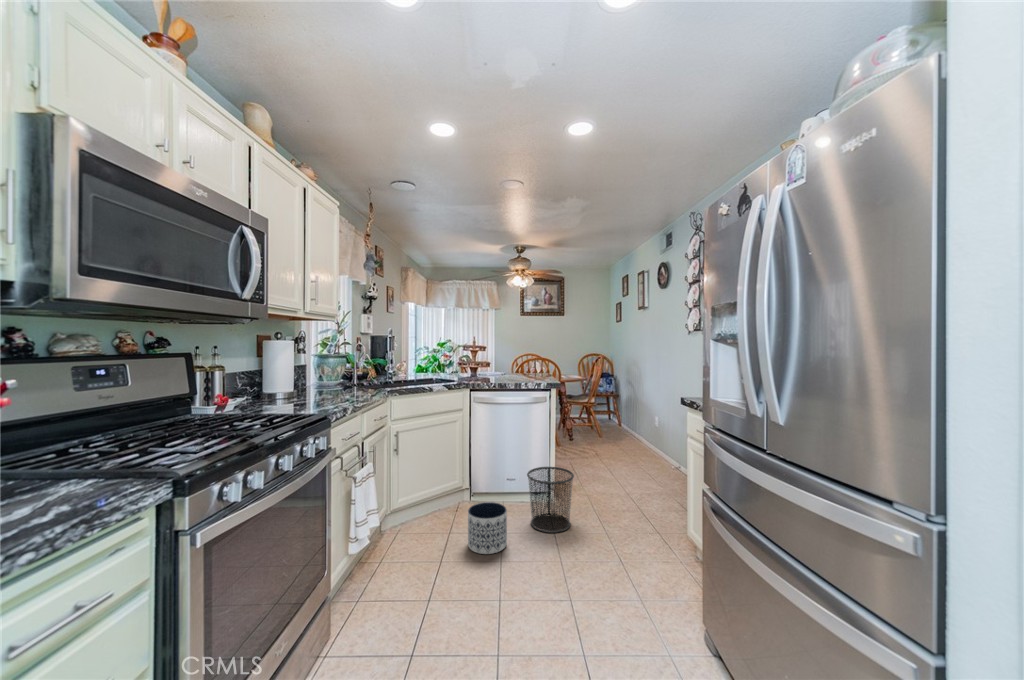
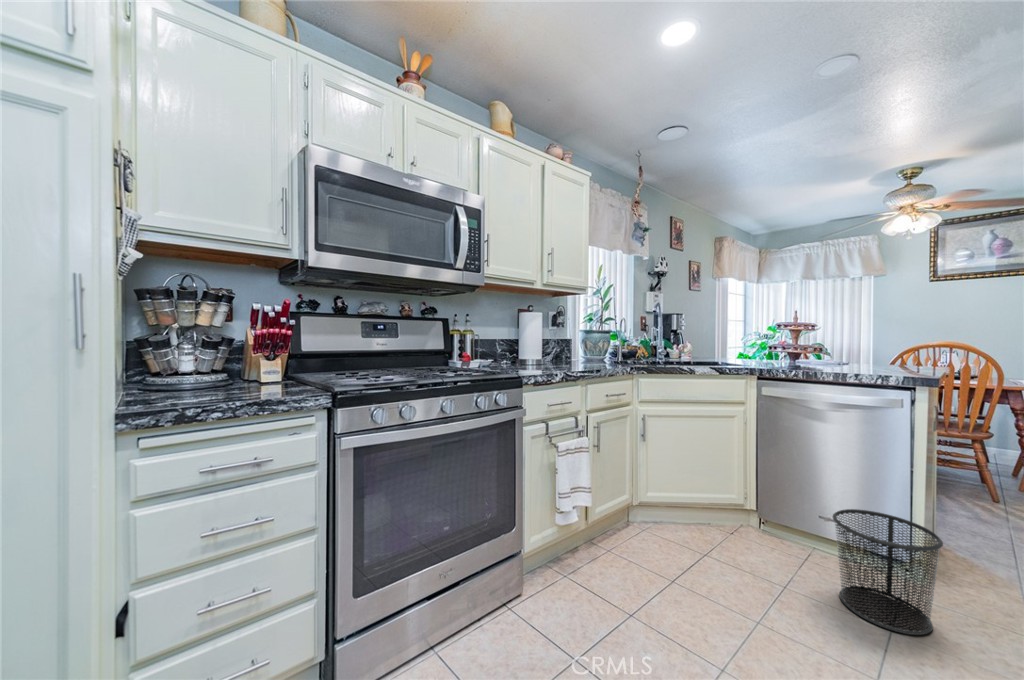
planter: present [468,502,507,554] -> none [713,526,776,605]

